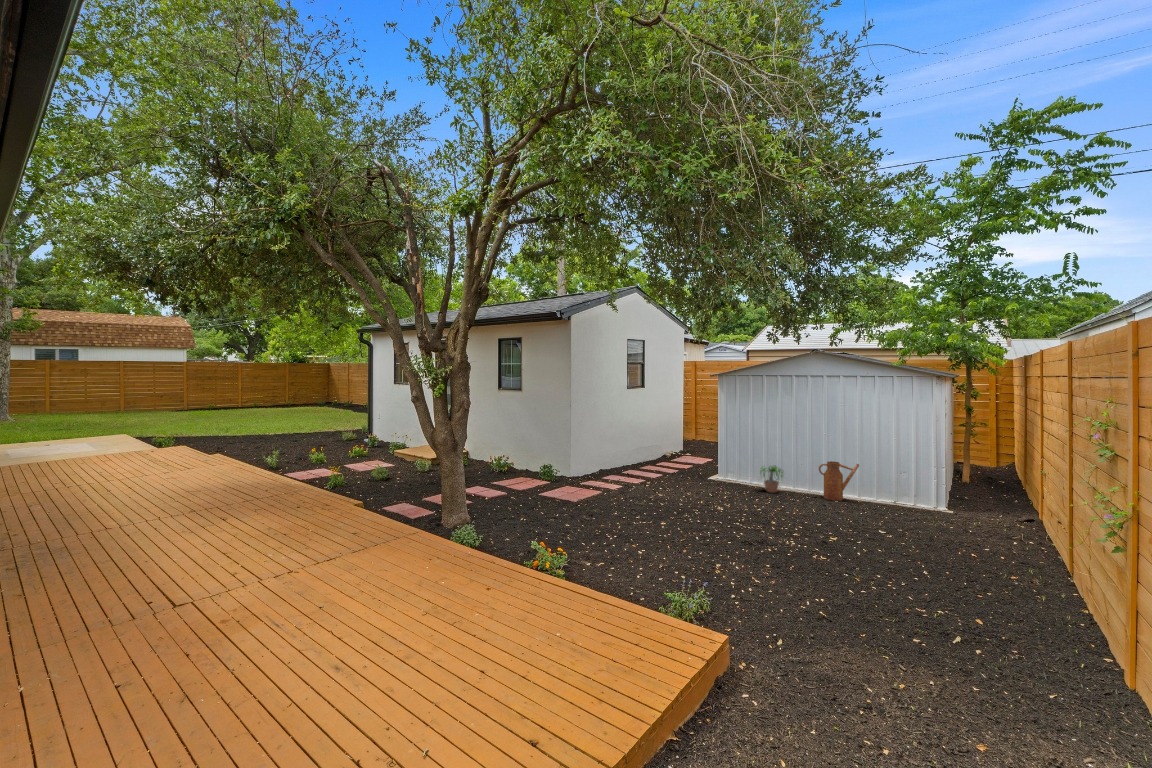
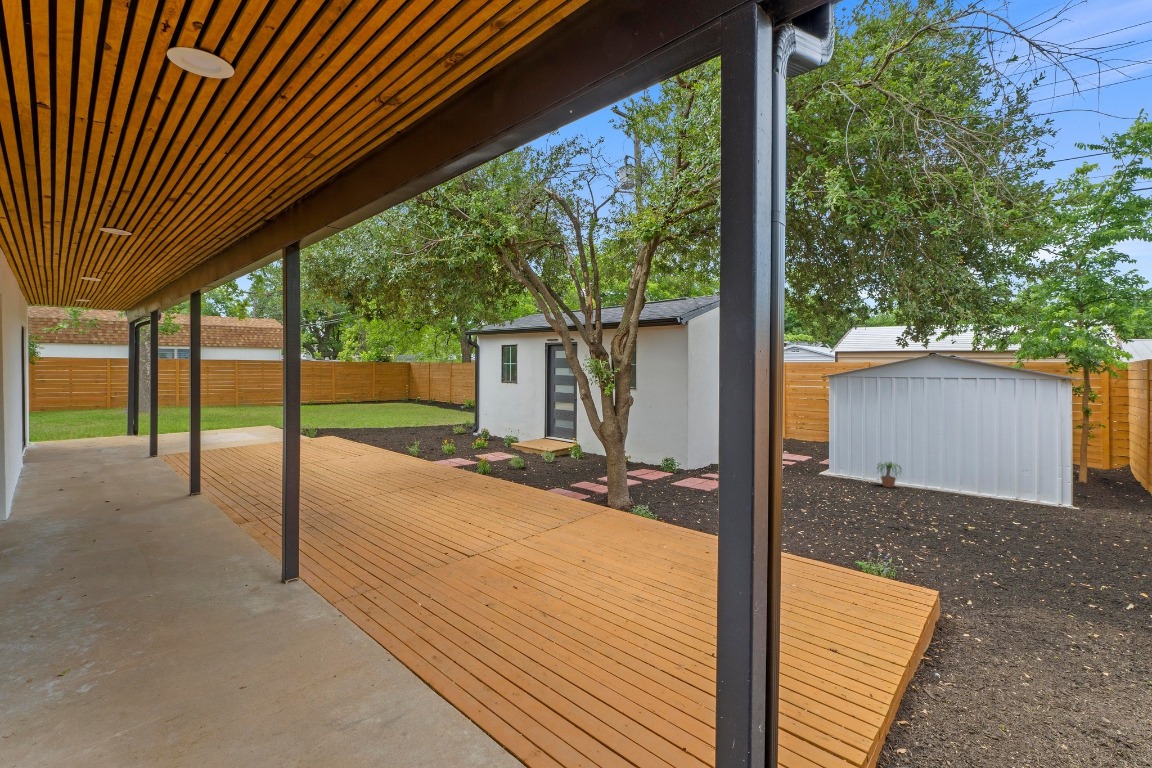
watering can: present [819,461,859,501] -> none [938,459,982,496]

